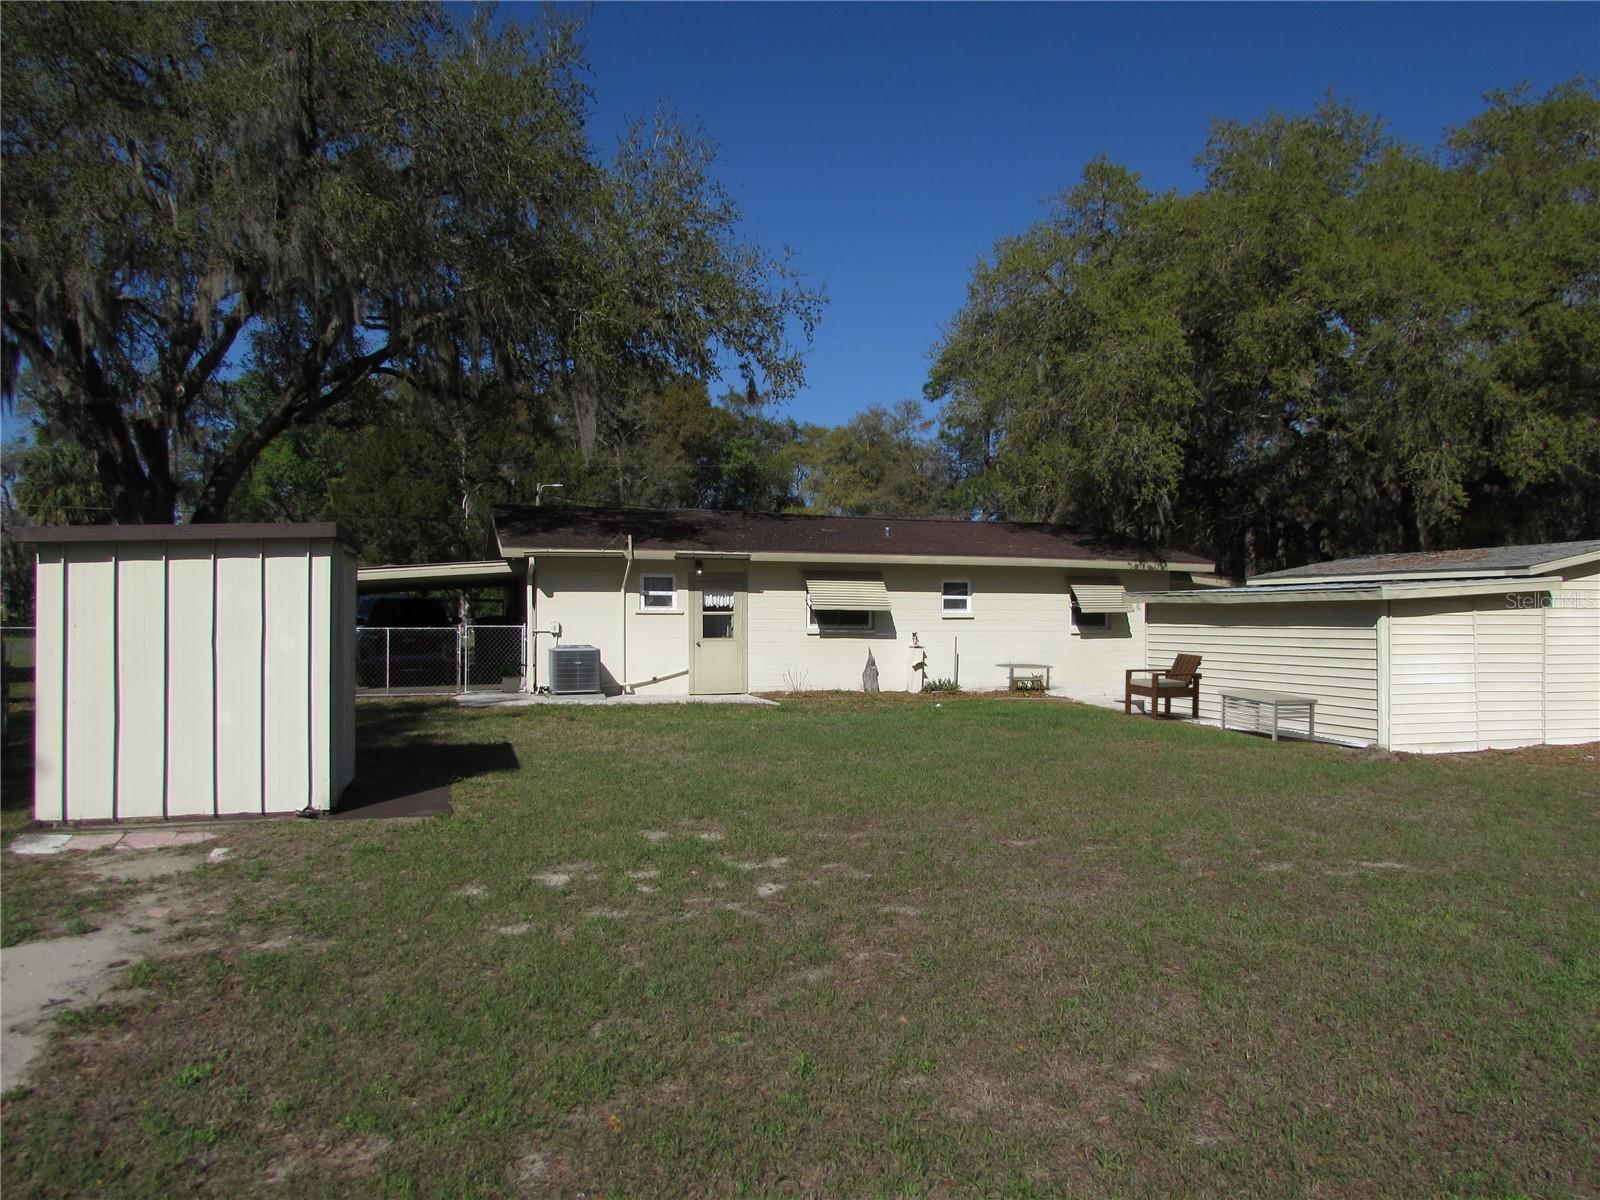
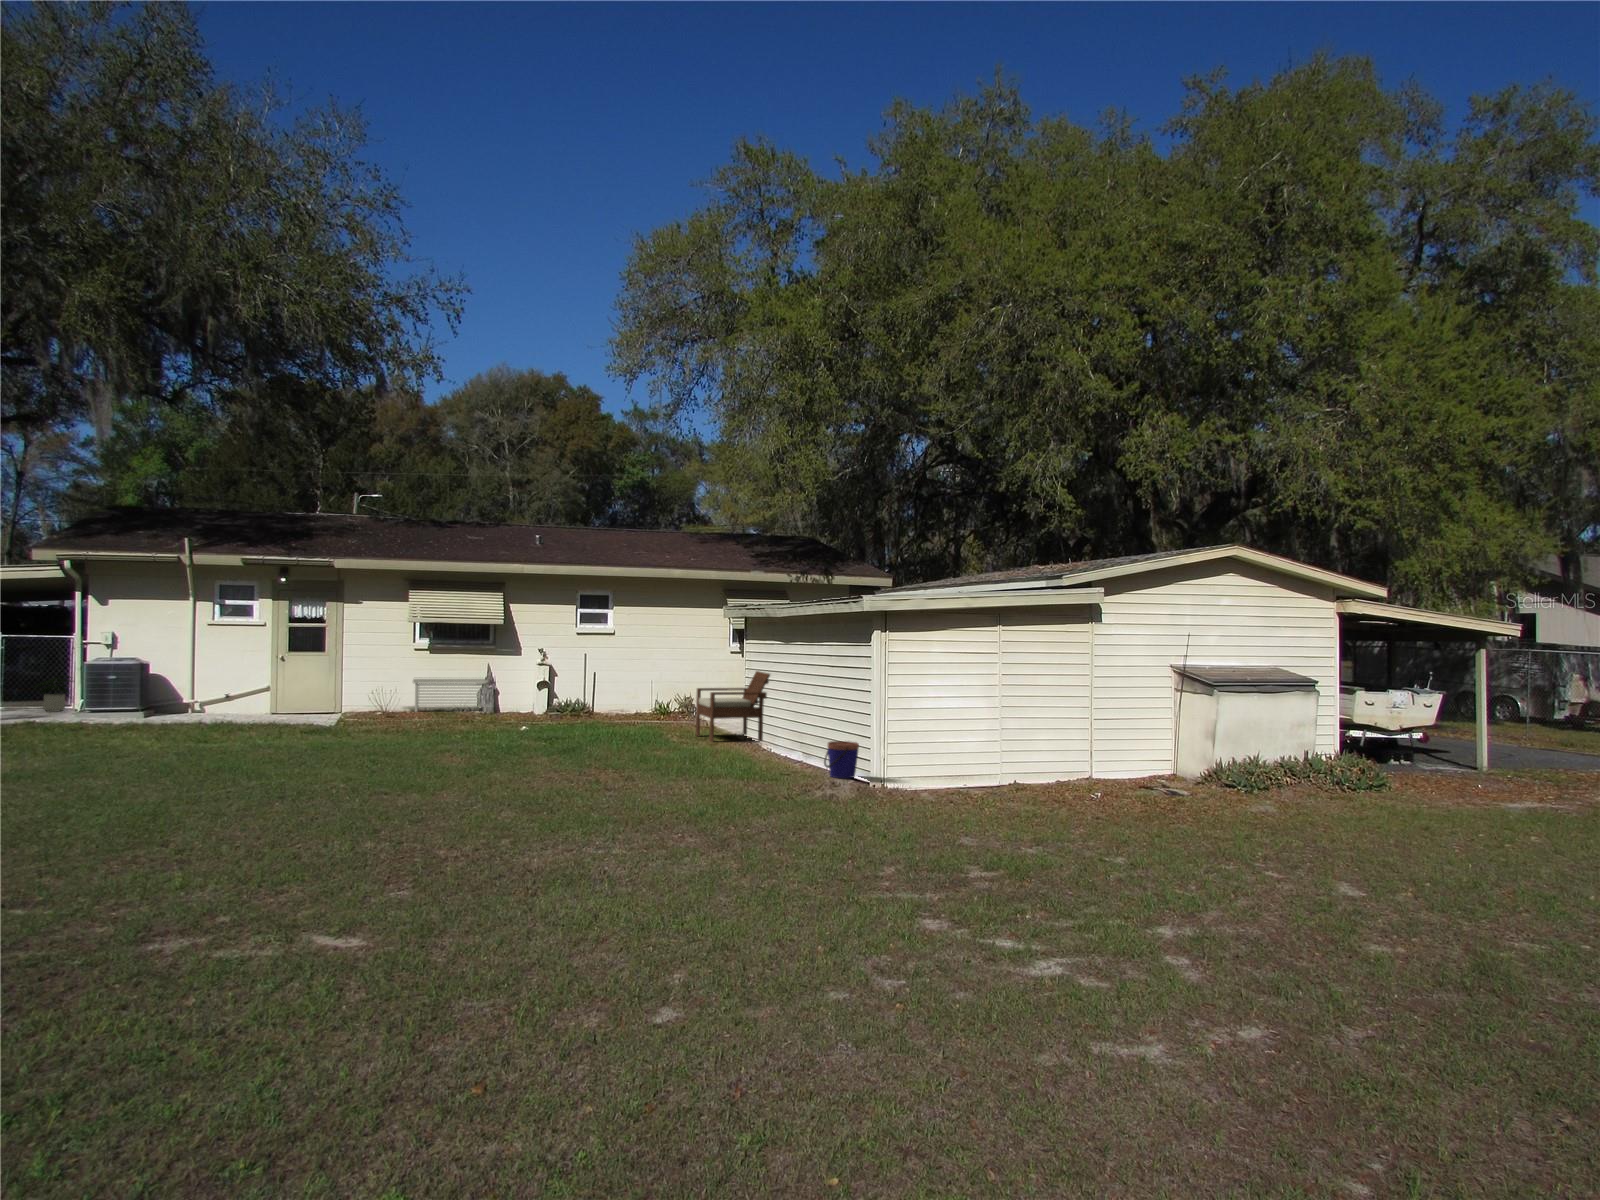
round table: present [995,664,1053,691] -> none [629,682,691,711]
storage bench: present [1218,690,1318,741] -> present [413,679,487,712]
bucket: none [1343,719,1379,753] -> present [824,741,859,778]

